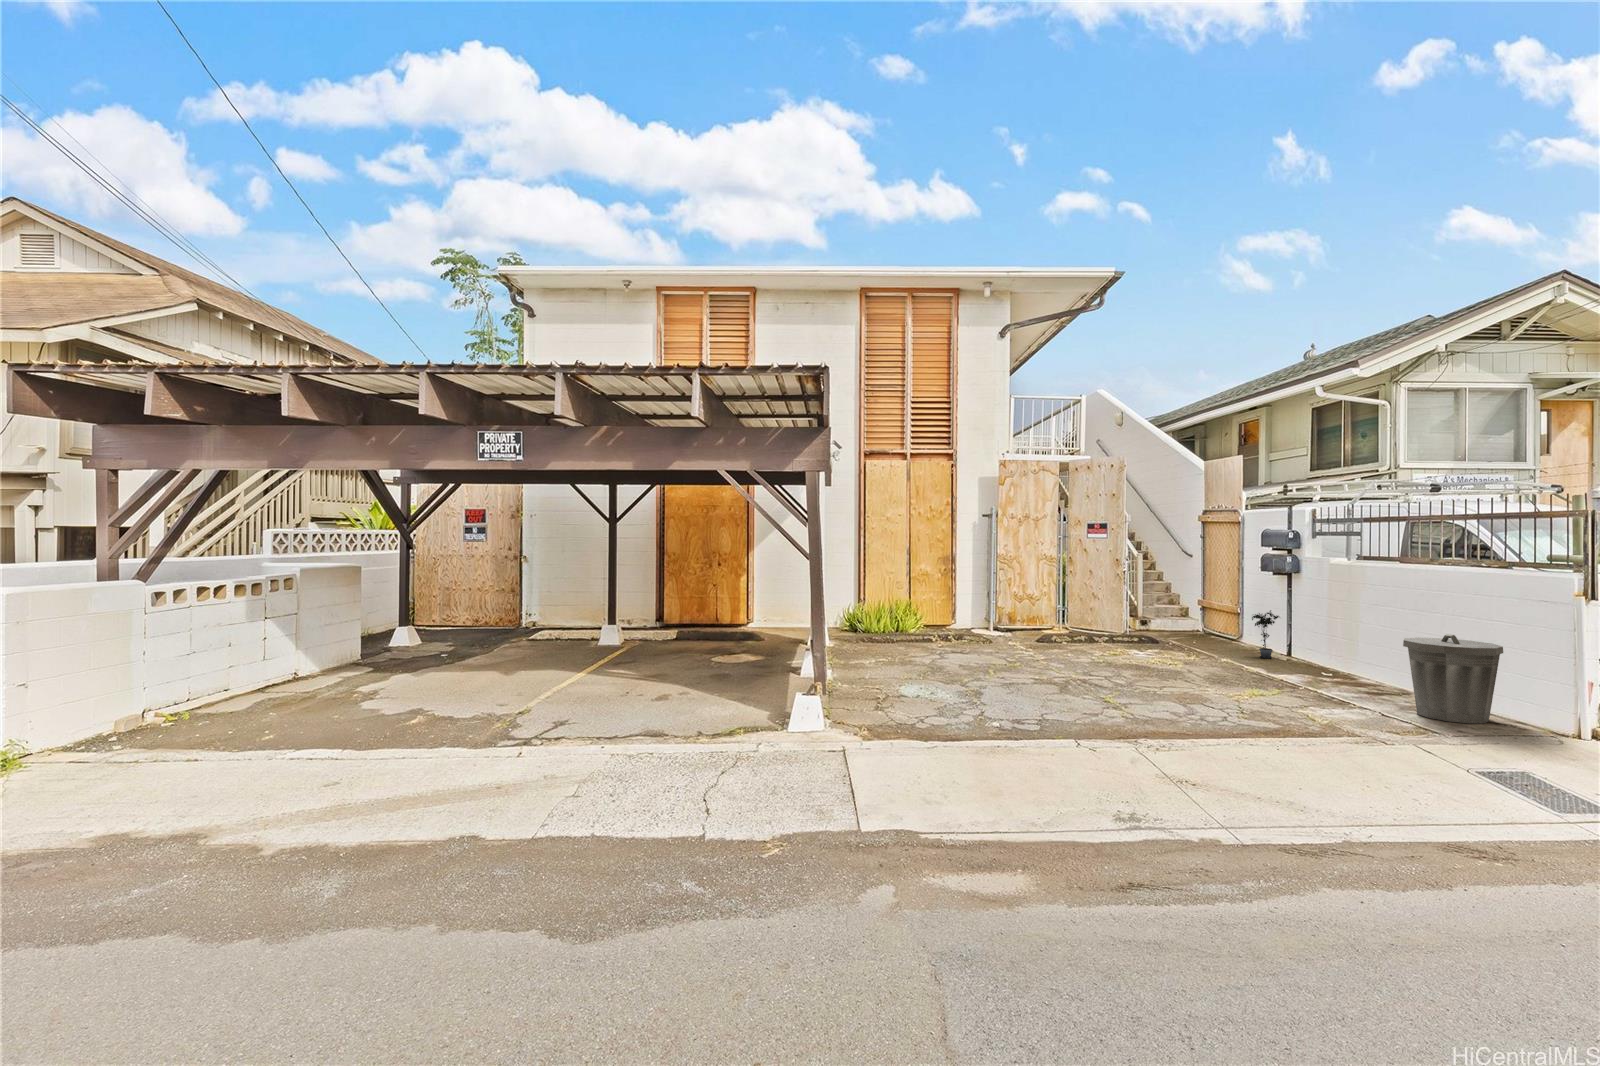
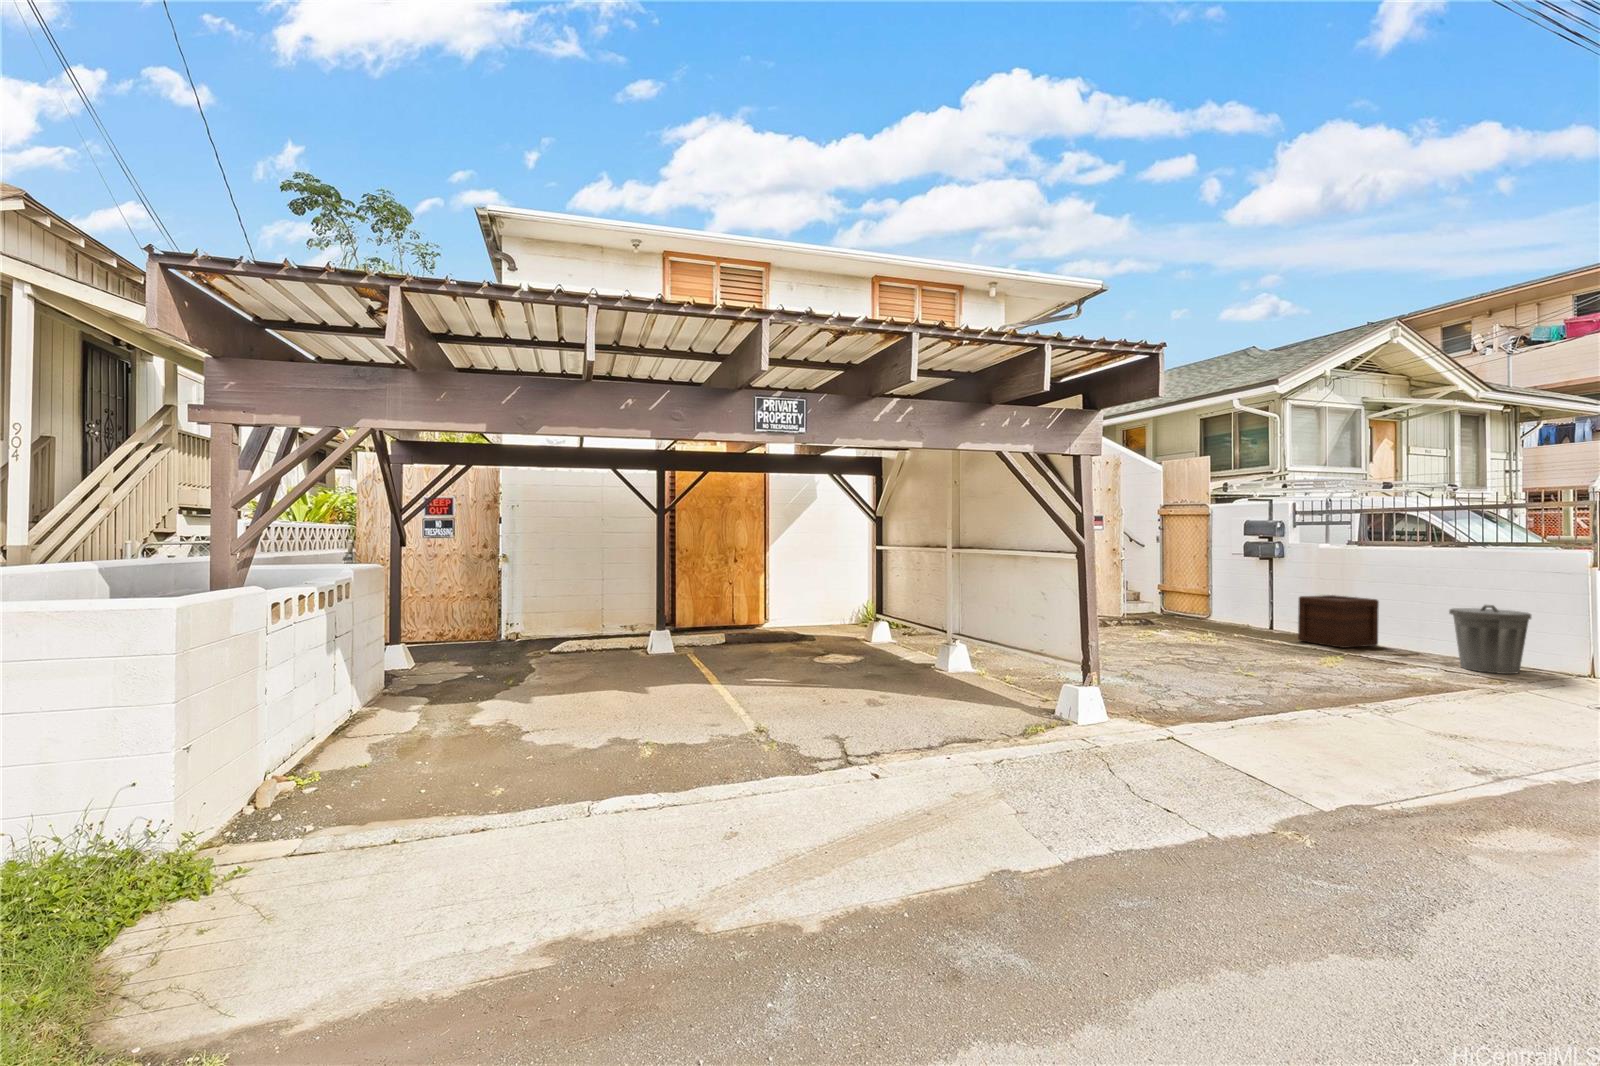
potted plant: present [1252,610,1279,658] -> none [1249,589,1270,630]
wooden crate: none [1280,618,1374,683] -> present [1298,595,1379,648]

